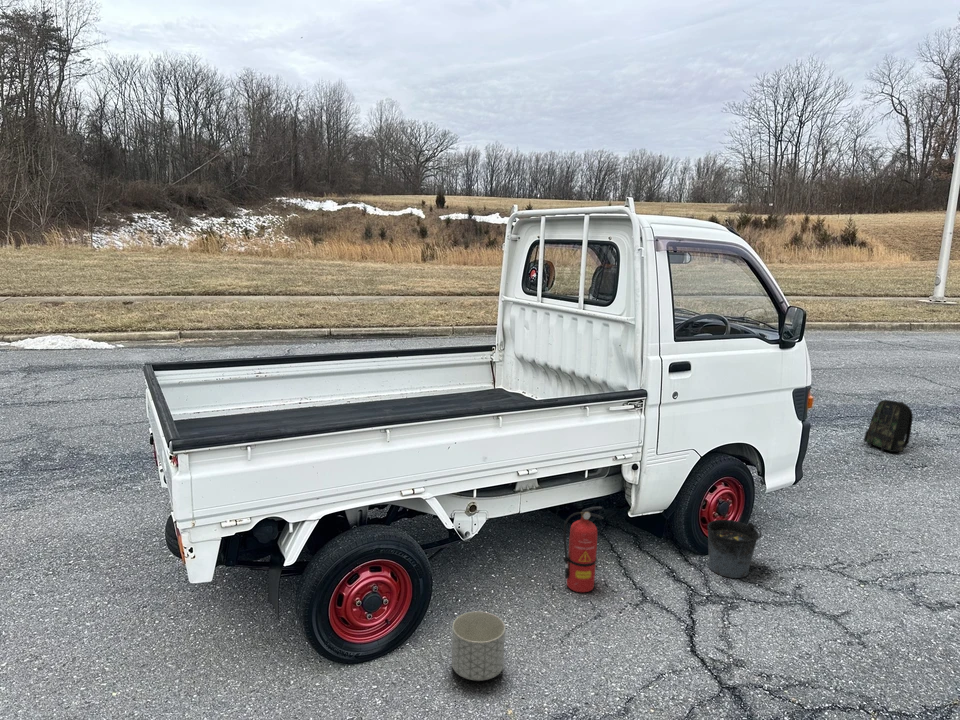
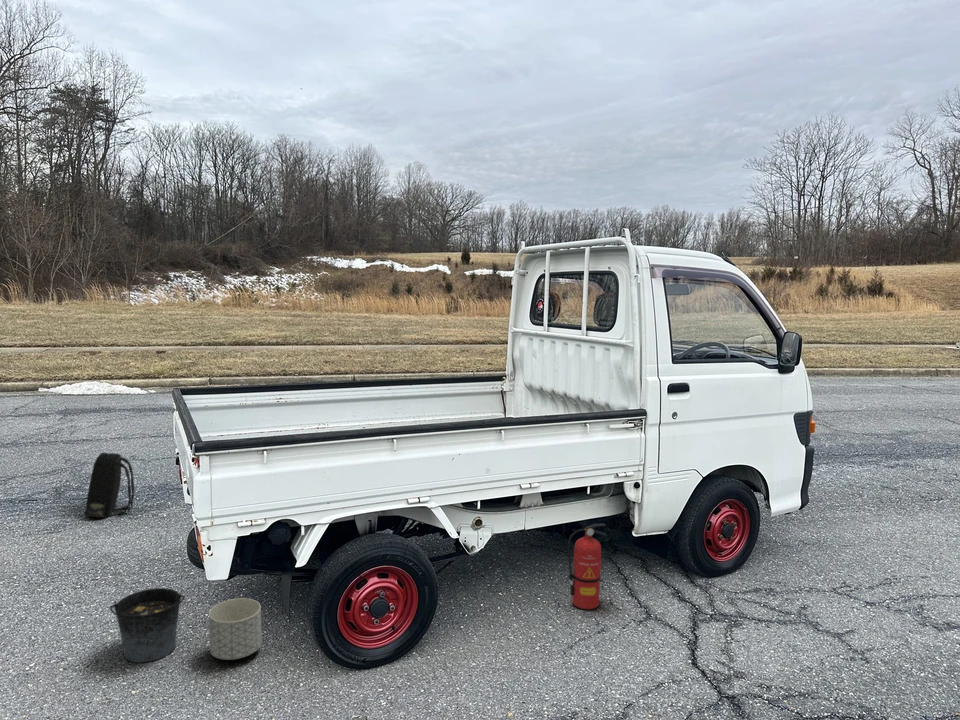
backpack: present [864,400,913,452] -> present [85,453,134,518]
bucket: present [707,520,761,578] -> present [110,588,185,662]
planter: present [452,611,505,681] -> present [209,598,261,660]

